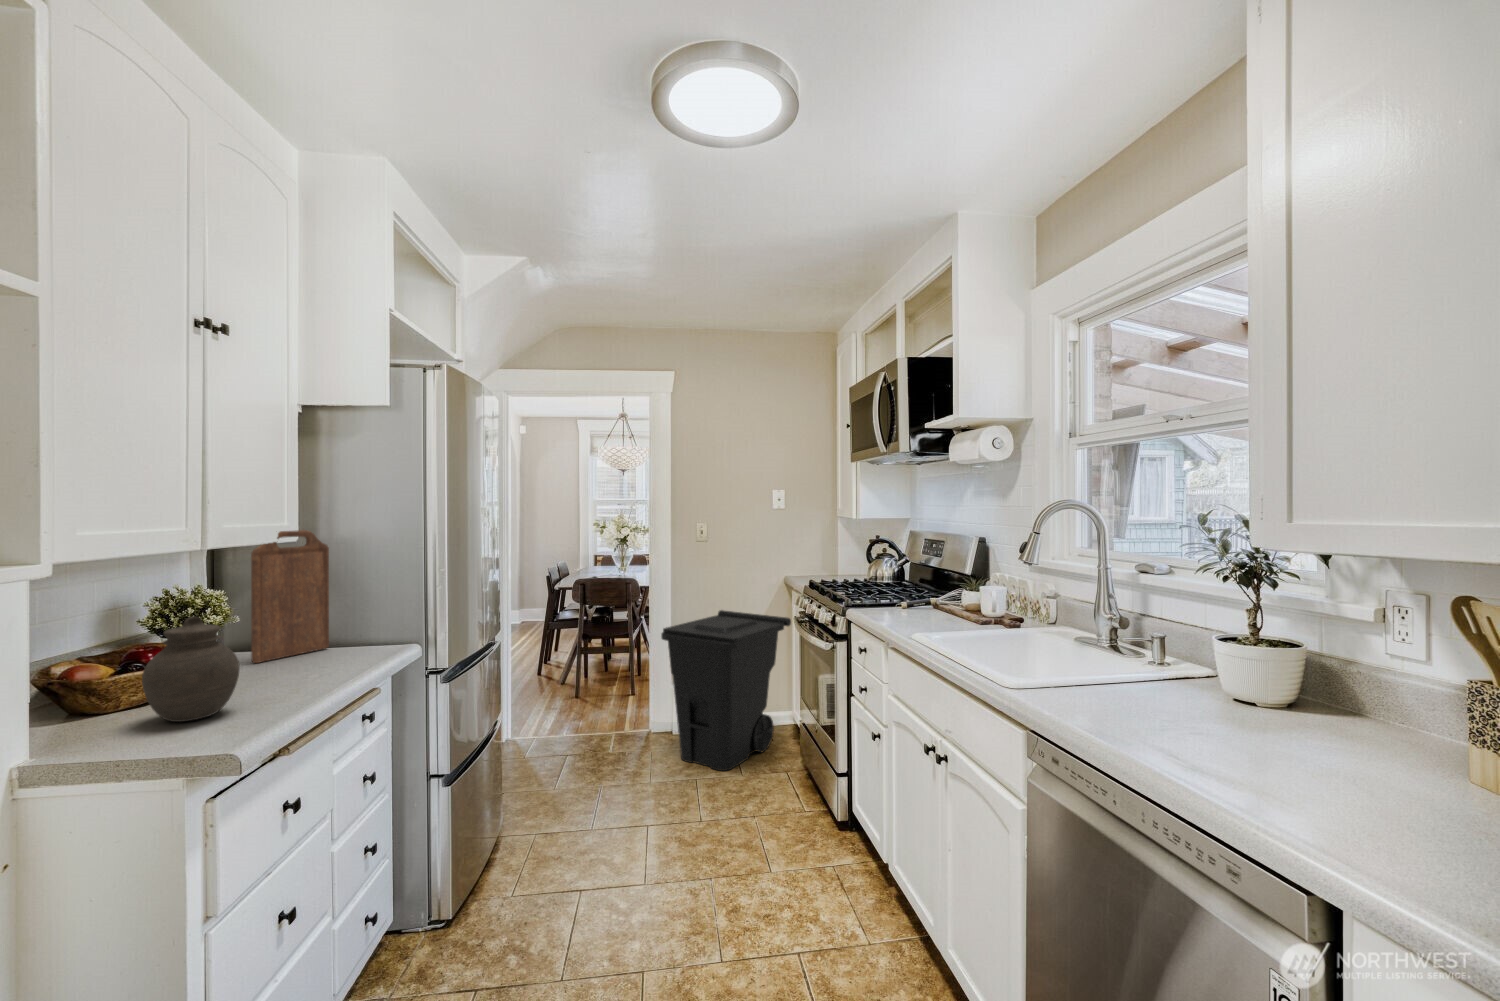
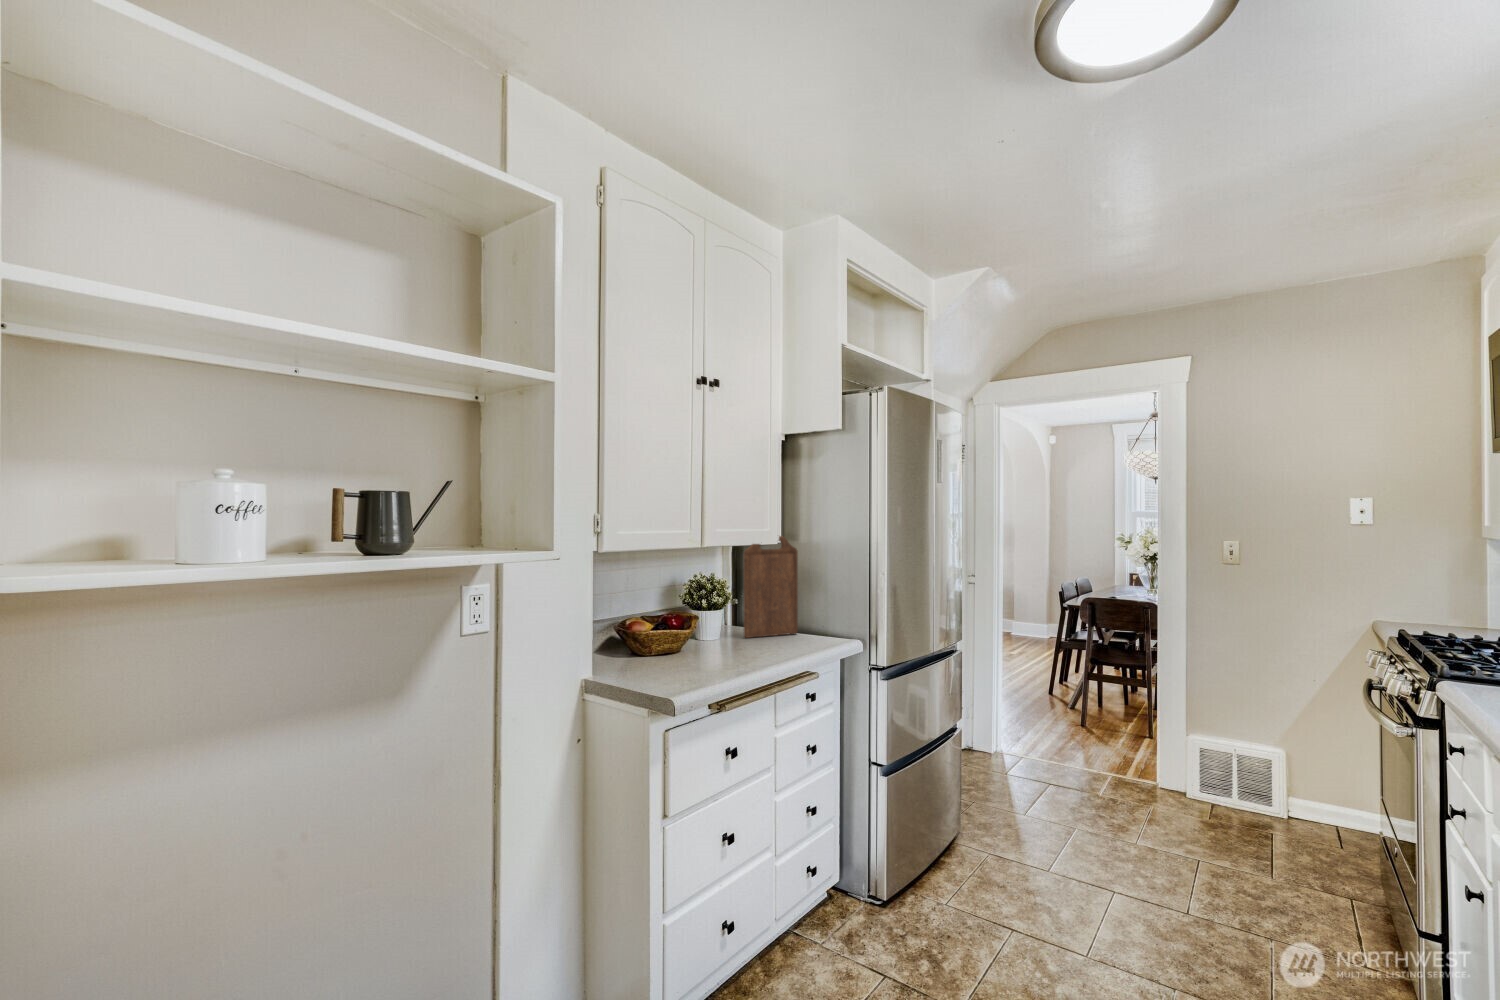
trash can: present [661,610,791,771] -> none [1160,653,1380,866]
jar: present [142,617,240,722] -> none [661,601,713,674]

